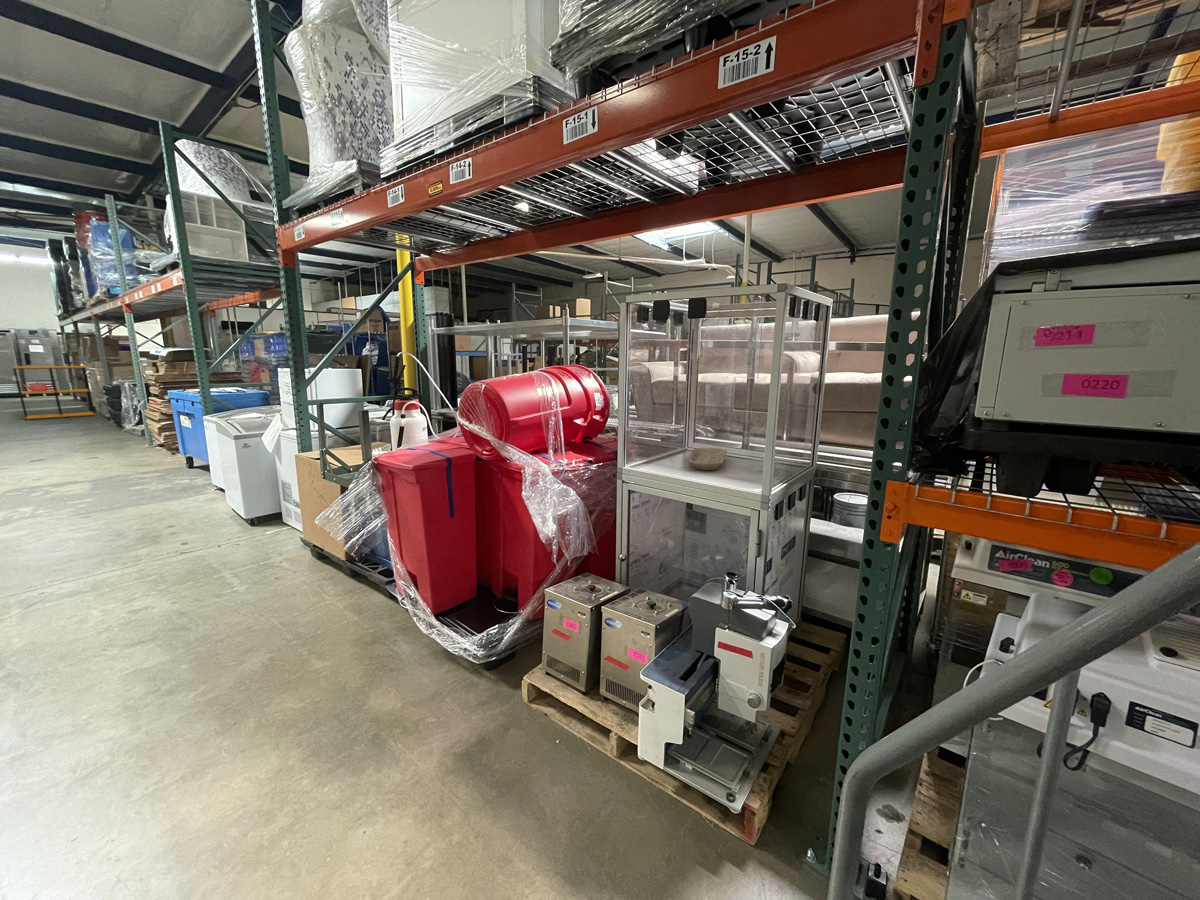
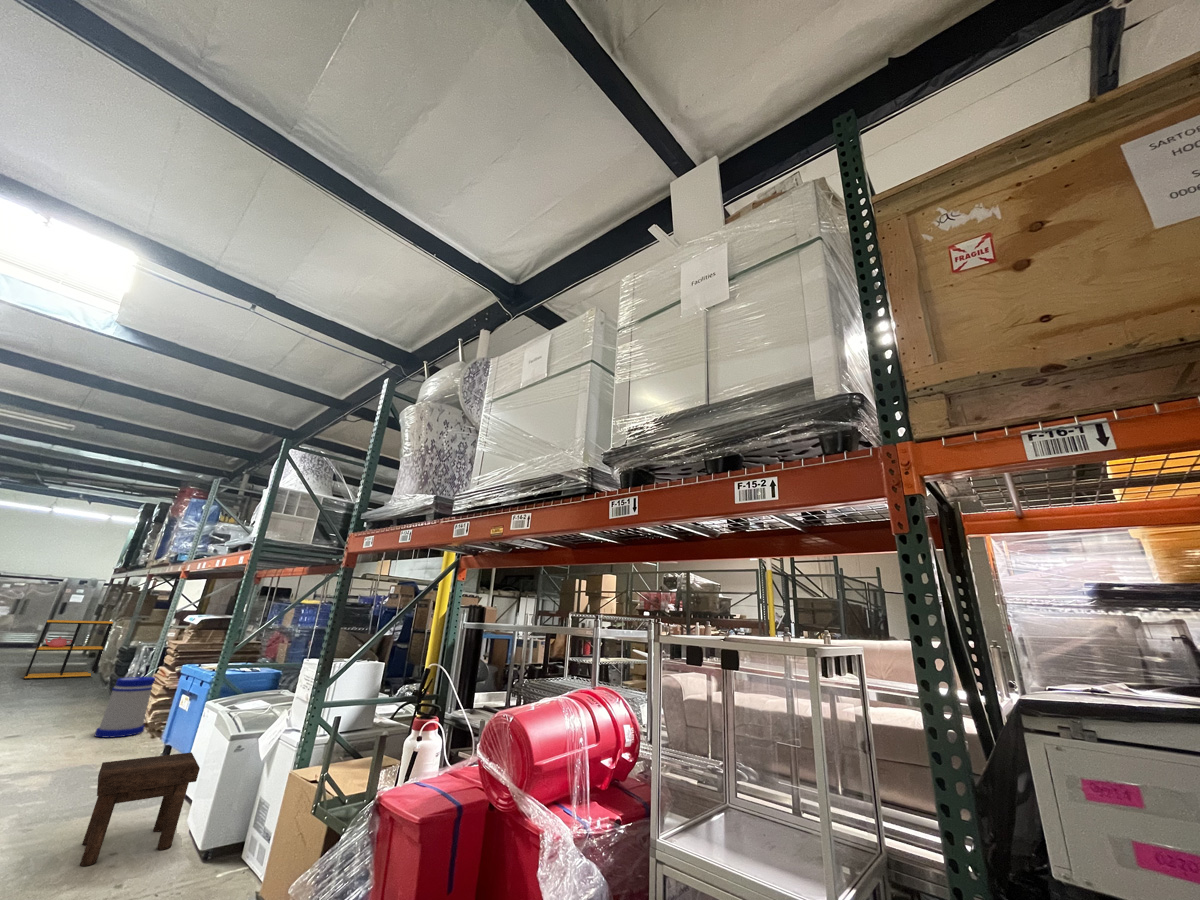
trash can: none [112,407,163,456] -> present [95,677,155,738]
tray: present [688,448,727,470] -> none [736,813,783,858]
stool: none [125,454,221,533] -> present [80,752,200,866]

